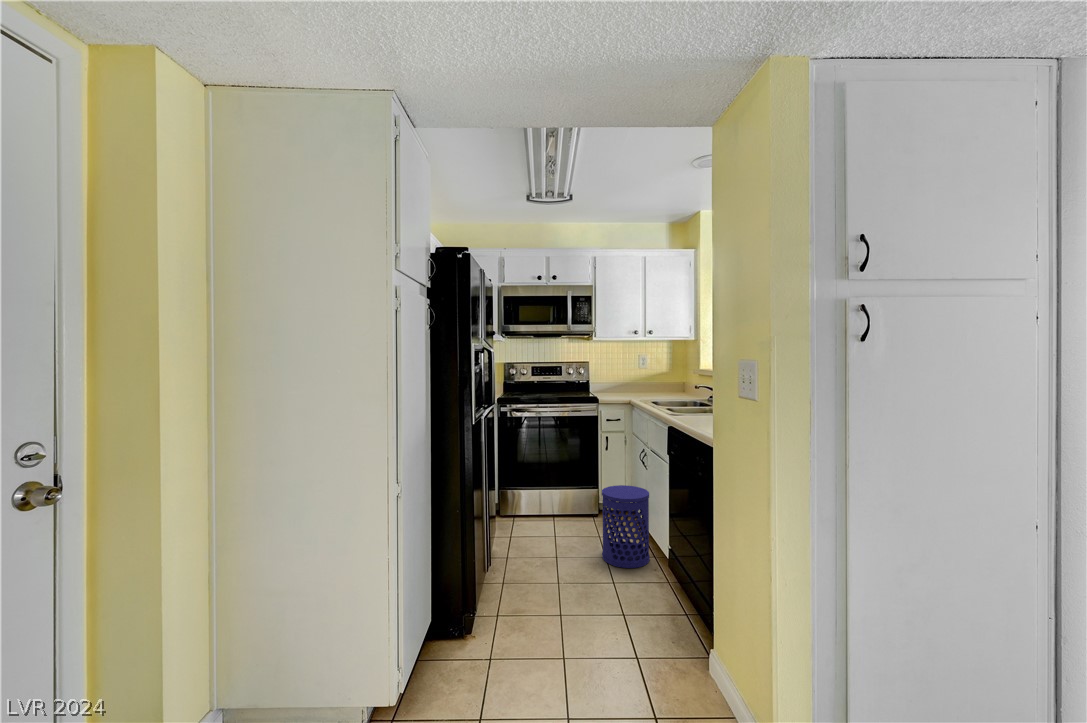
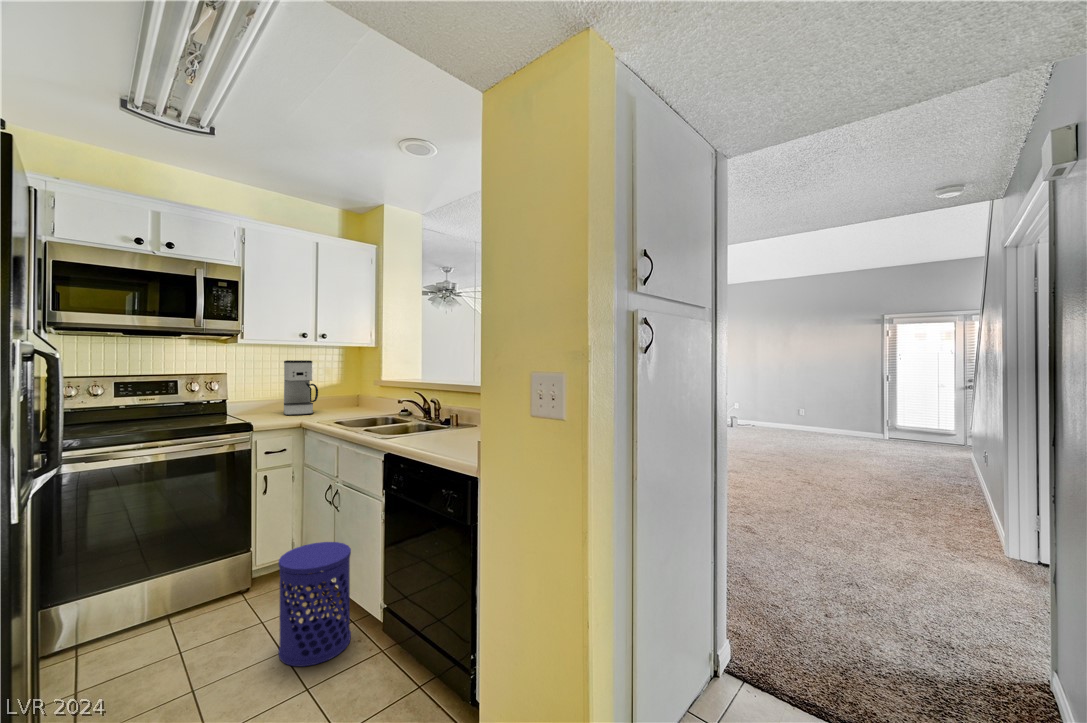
coffee maker: none [624,353,648,395] -> present [284,360,318,415]

